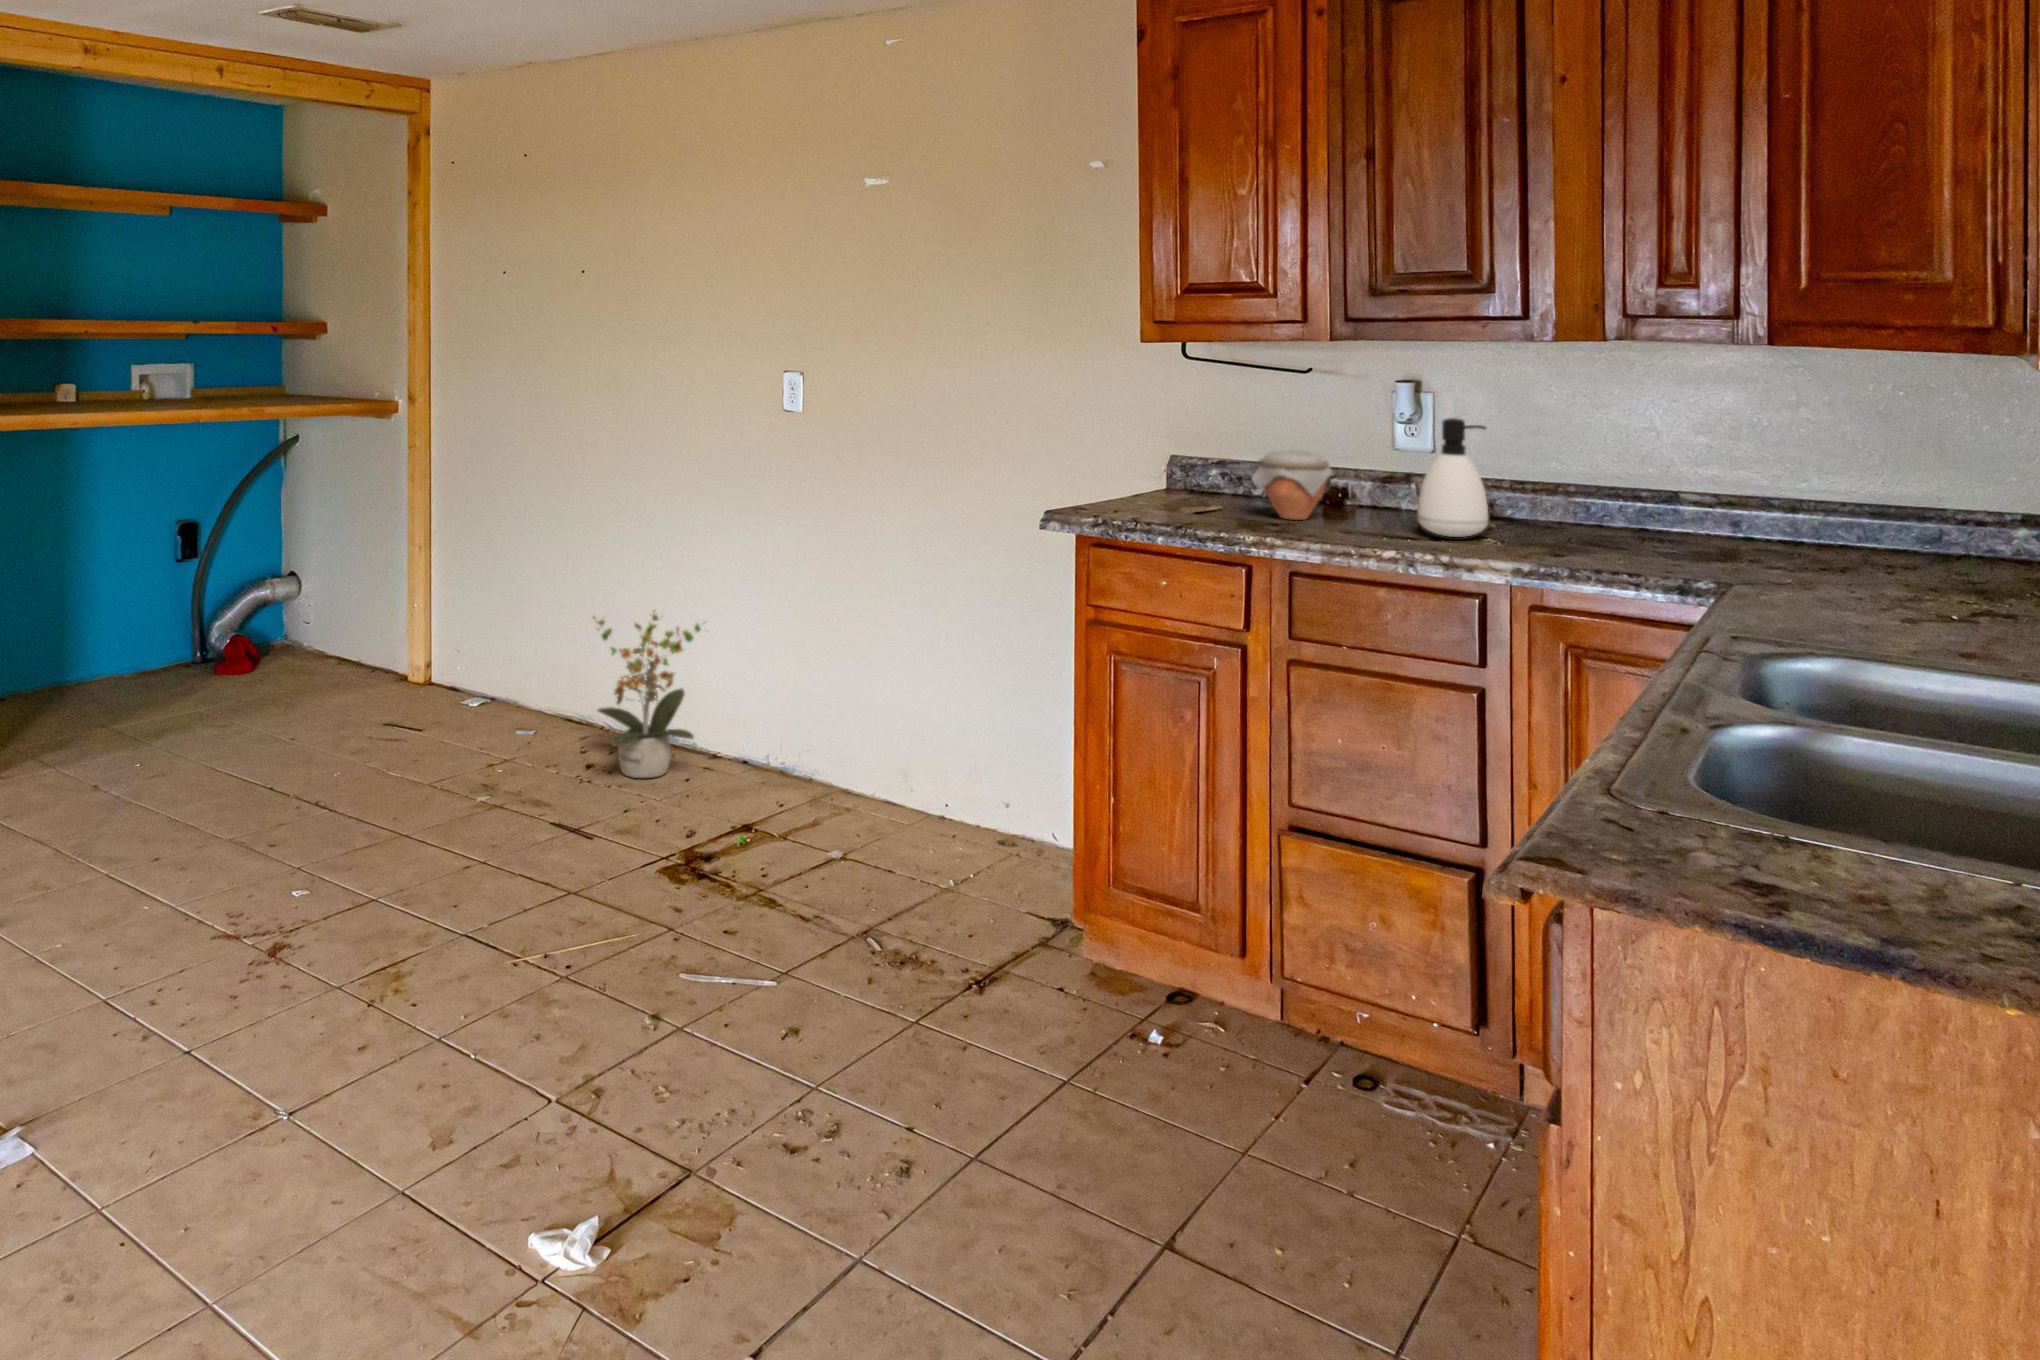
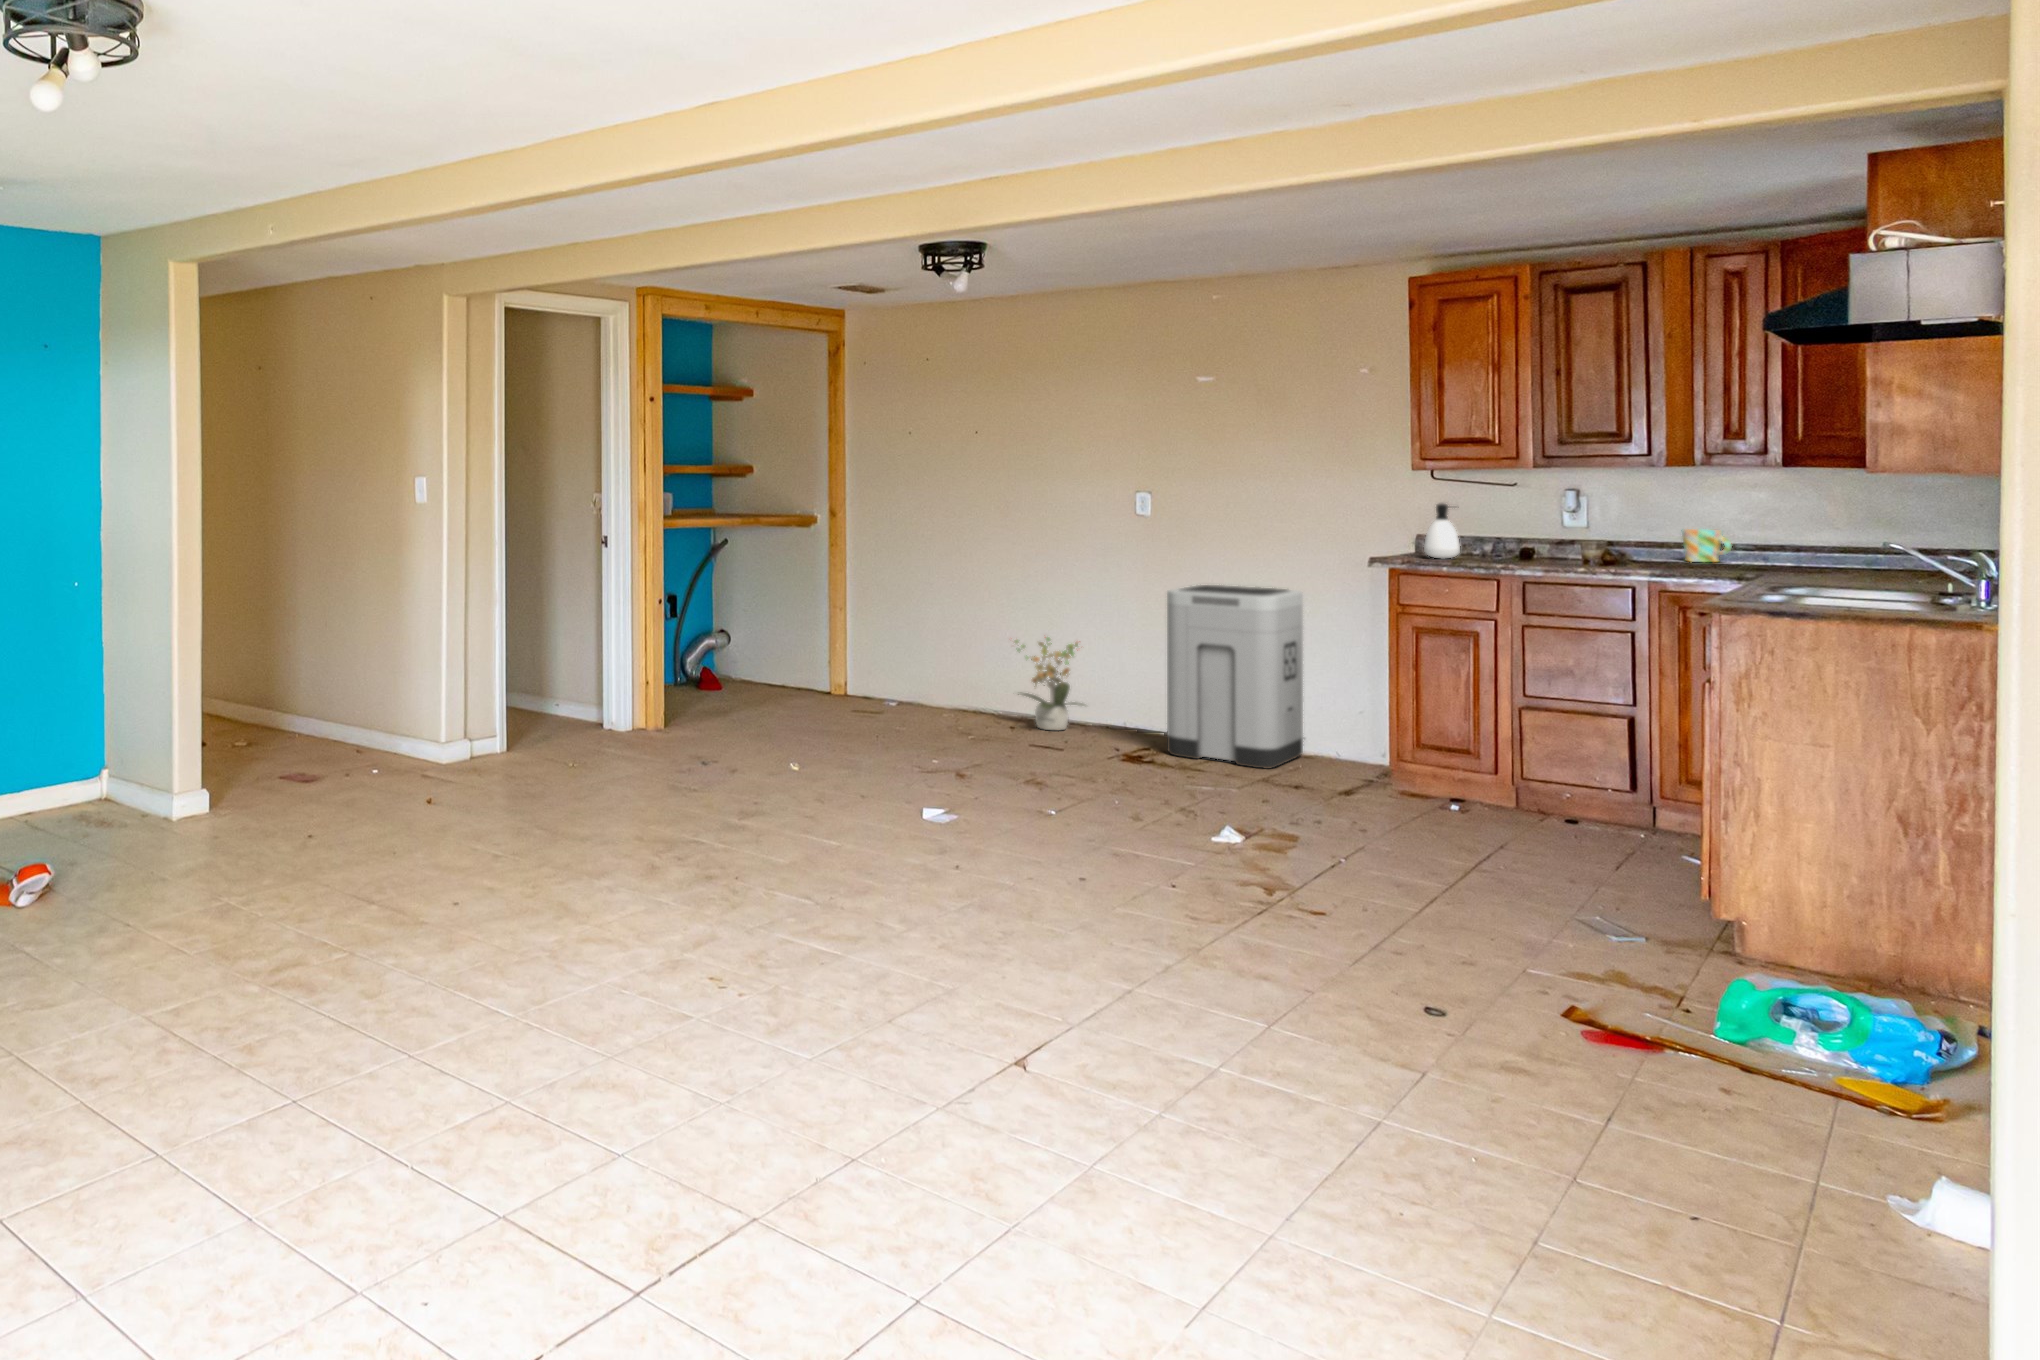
soap dispenser: present [1418,418,1488,537] -> present [1424,504,1460,559]
jar: present [1252,451,1334,520] -> none [1490,524,1538,559]
mug: none [1586,466,1675,536] -> present [1682,529,1732,562]
trash can: none [767,536,997,889] -> present [1167,585,1303,768]

